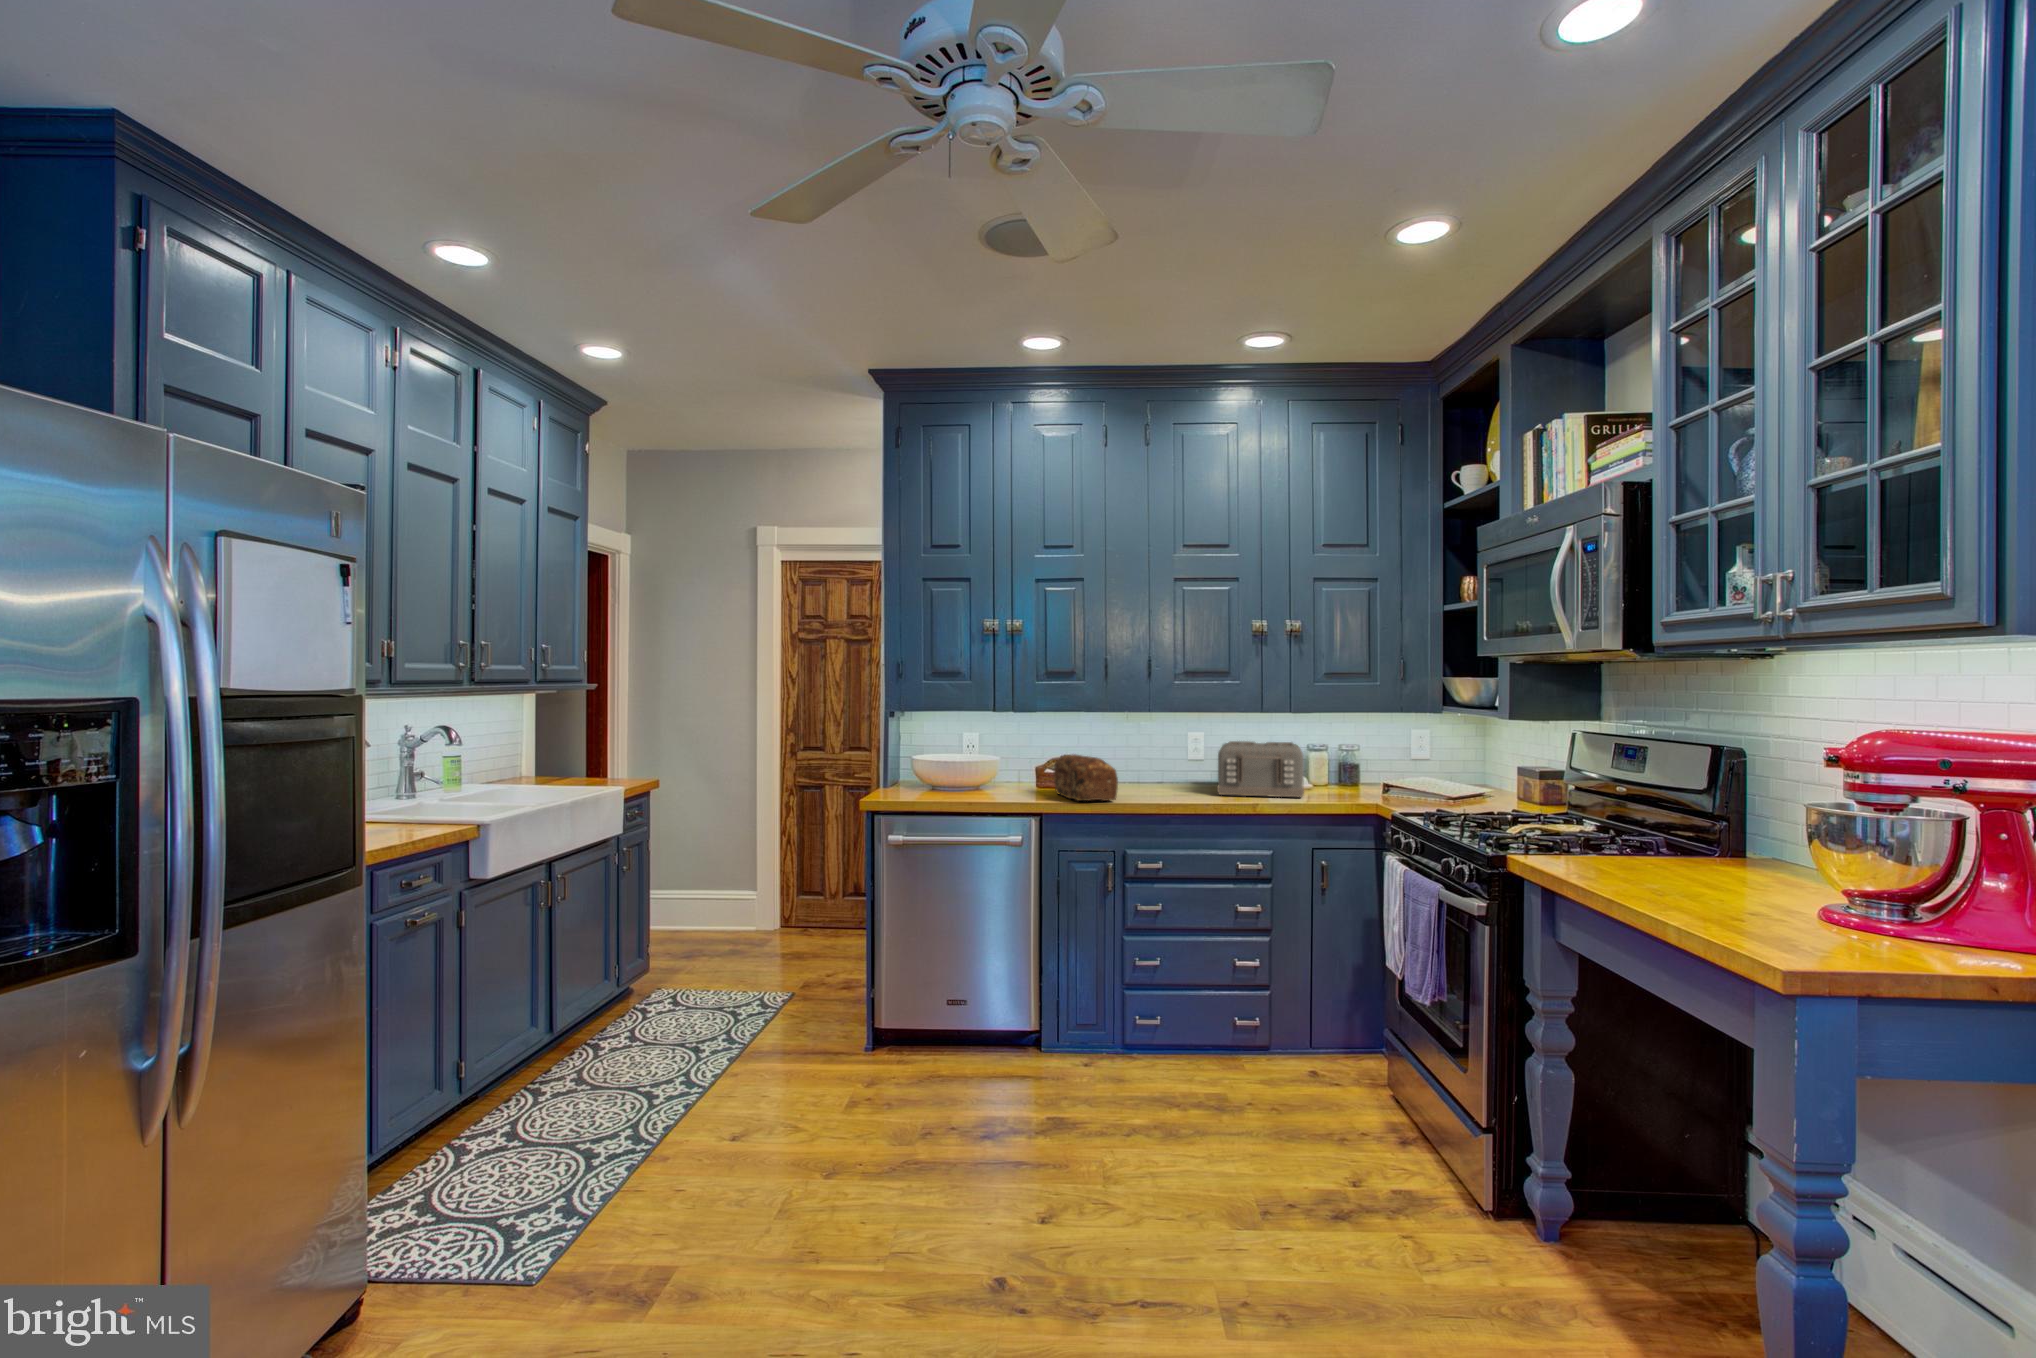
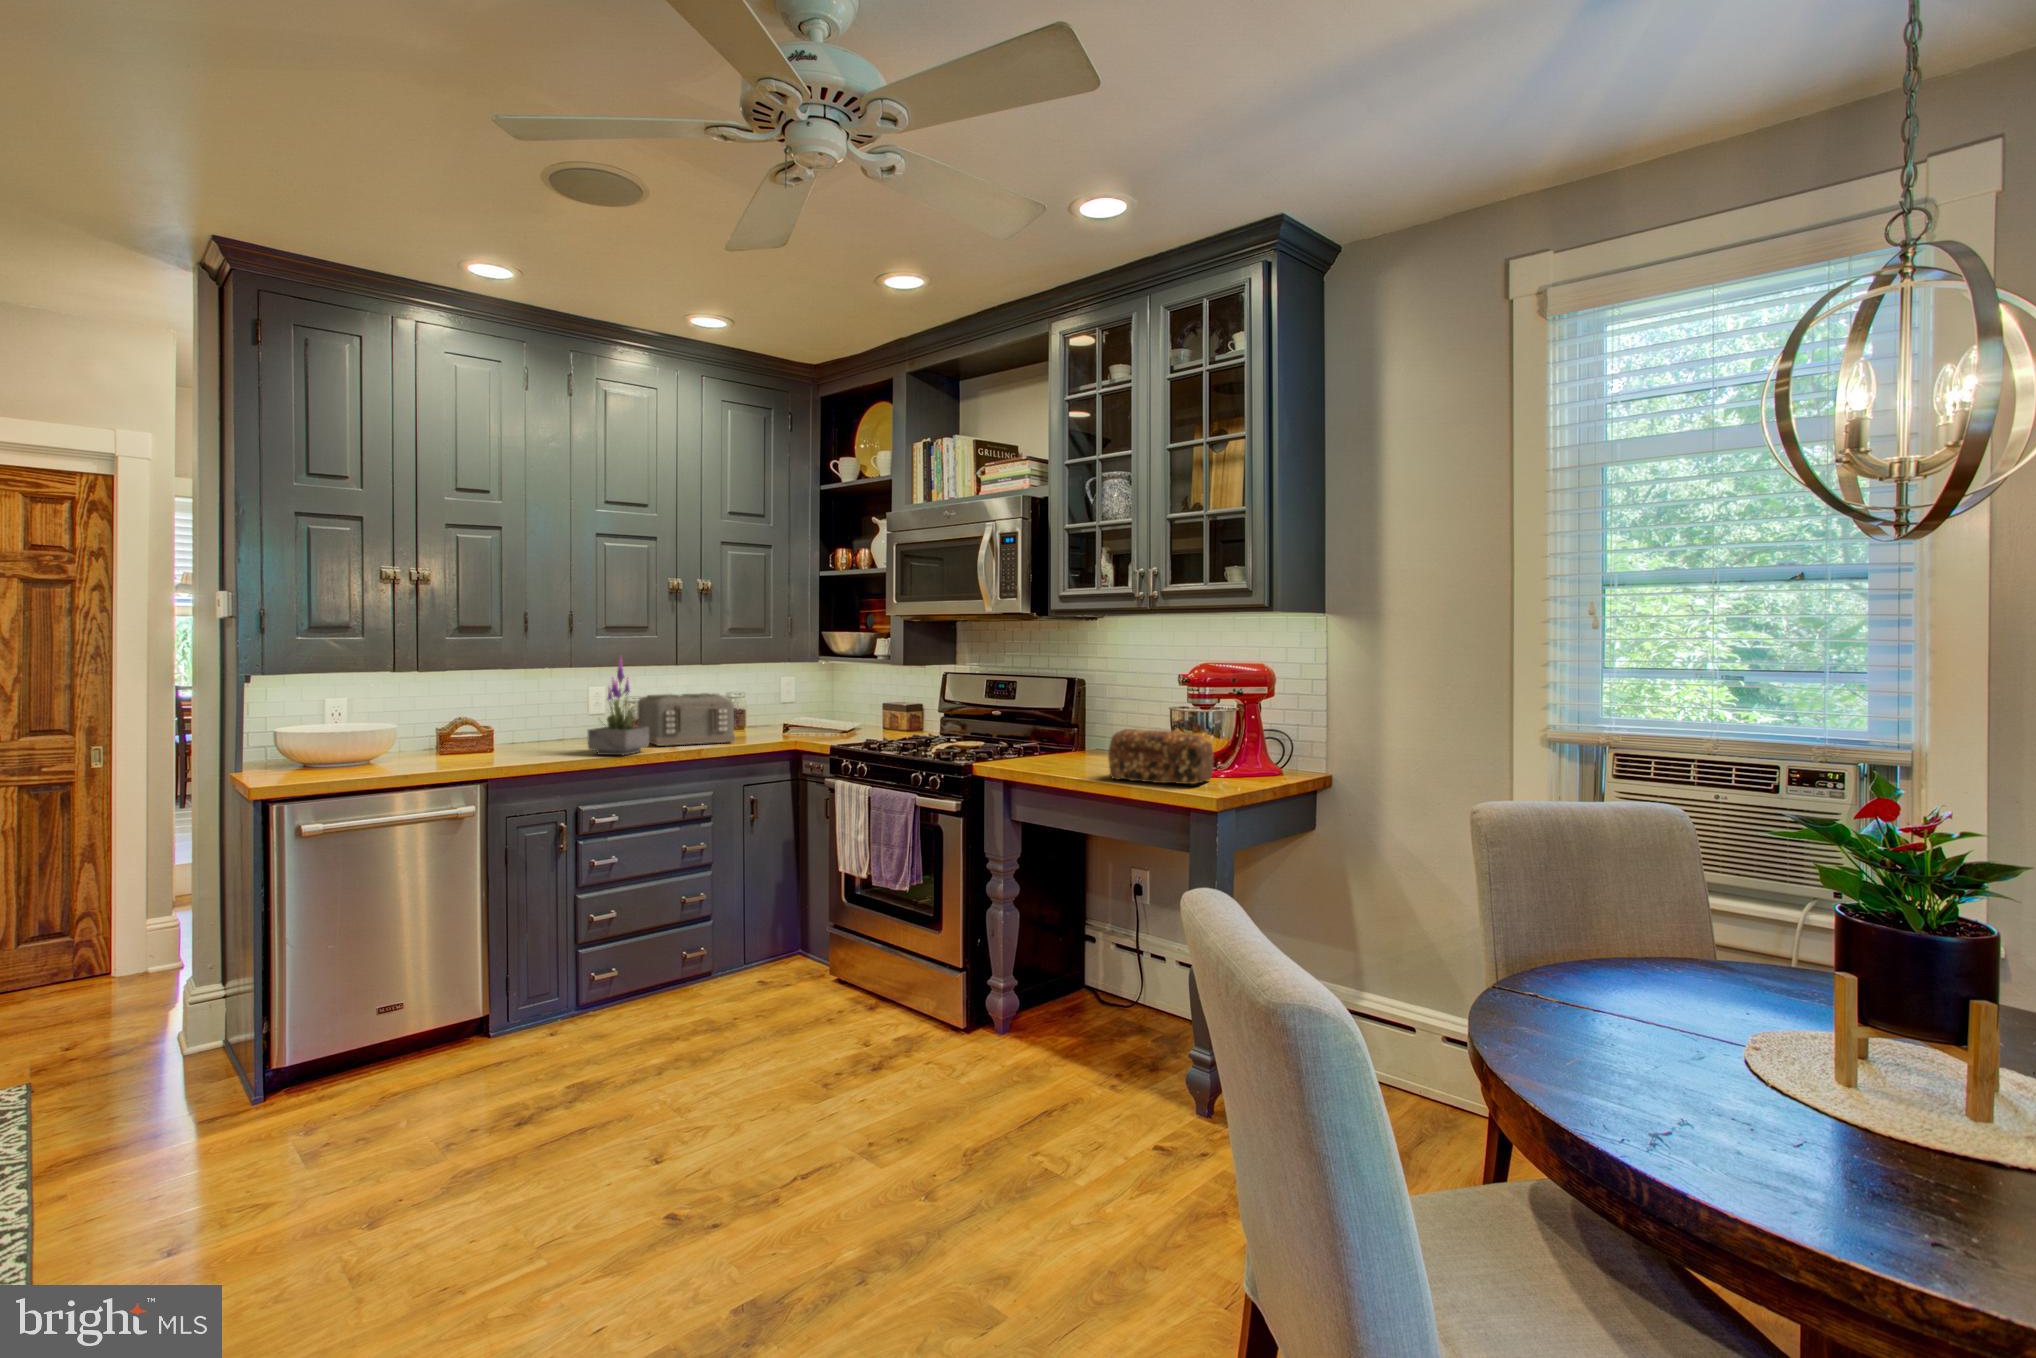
potted plant: none [1141,700,1201,801] -> present [588,660,649,755]
bread loaf: present [1054,754,1118,801] -> present [1108,729,1214,784]

